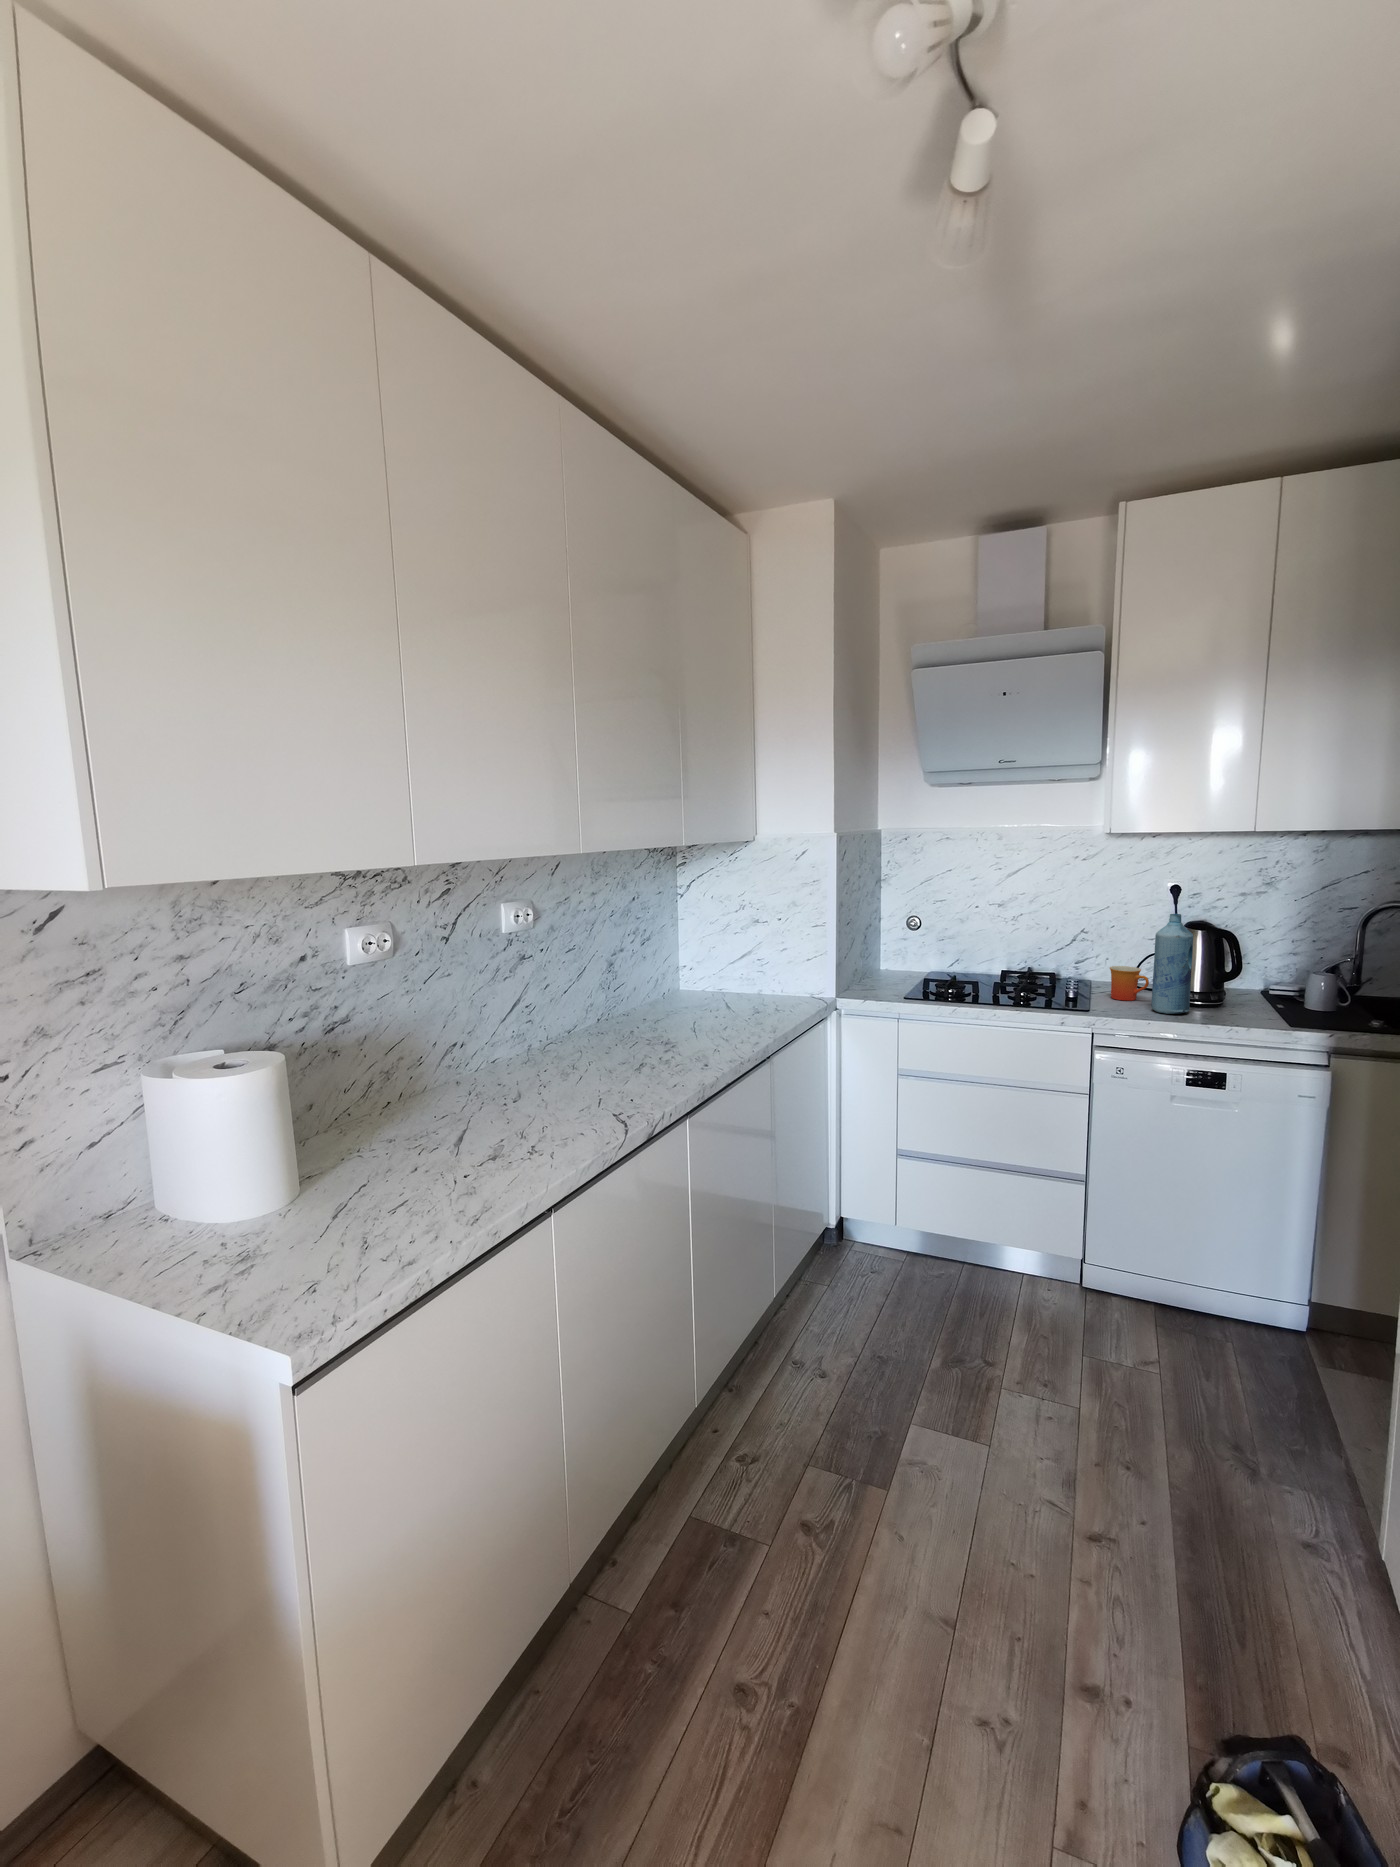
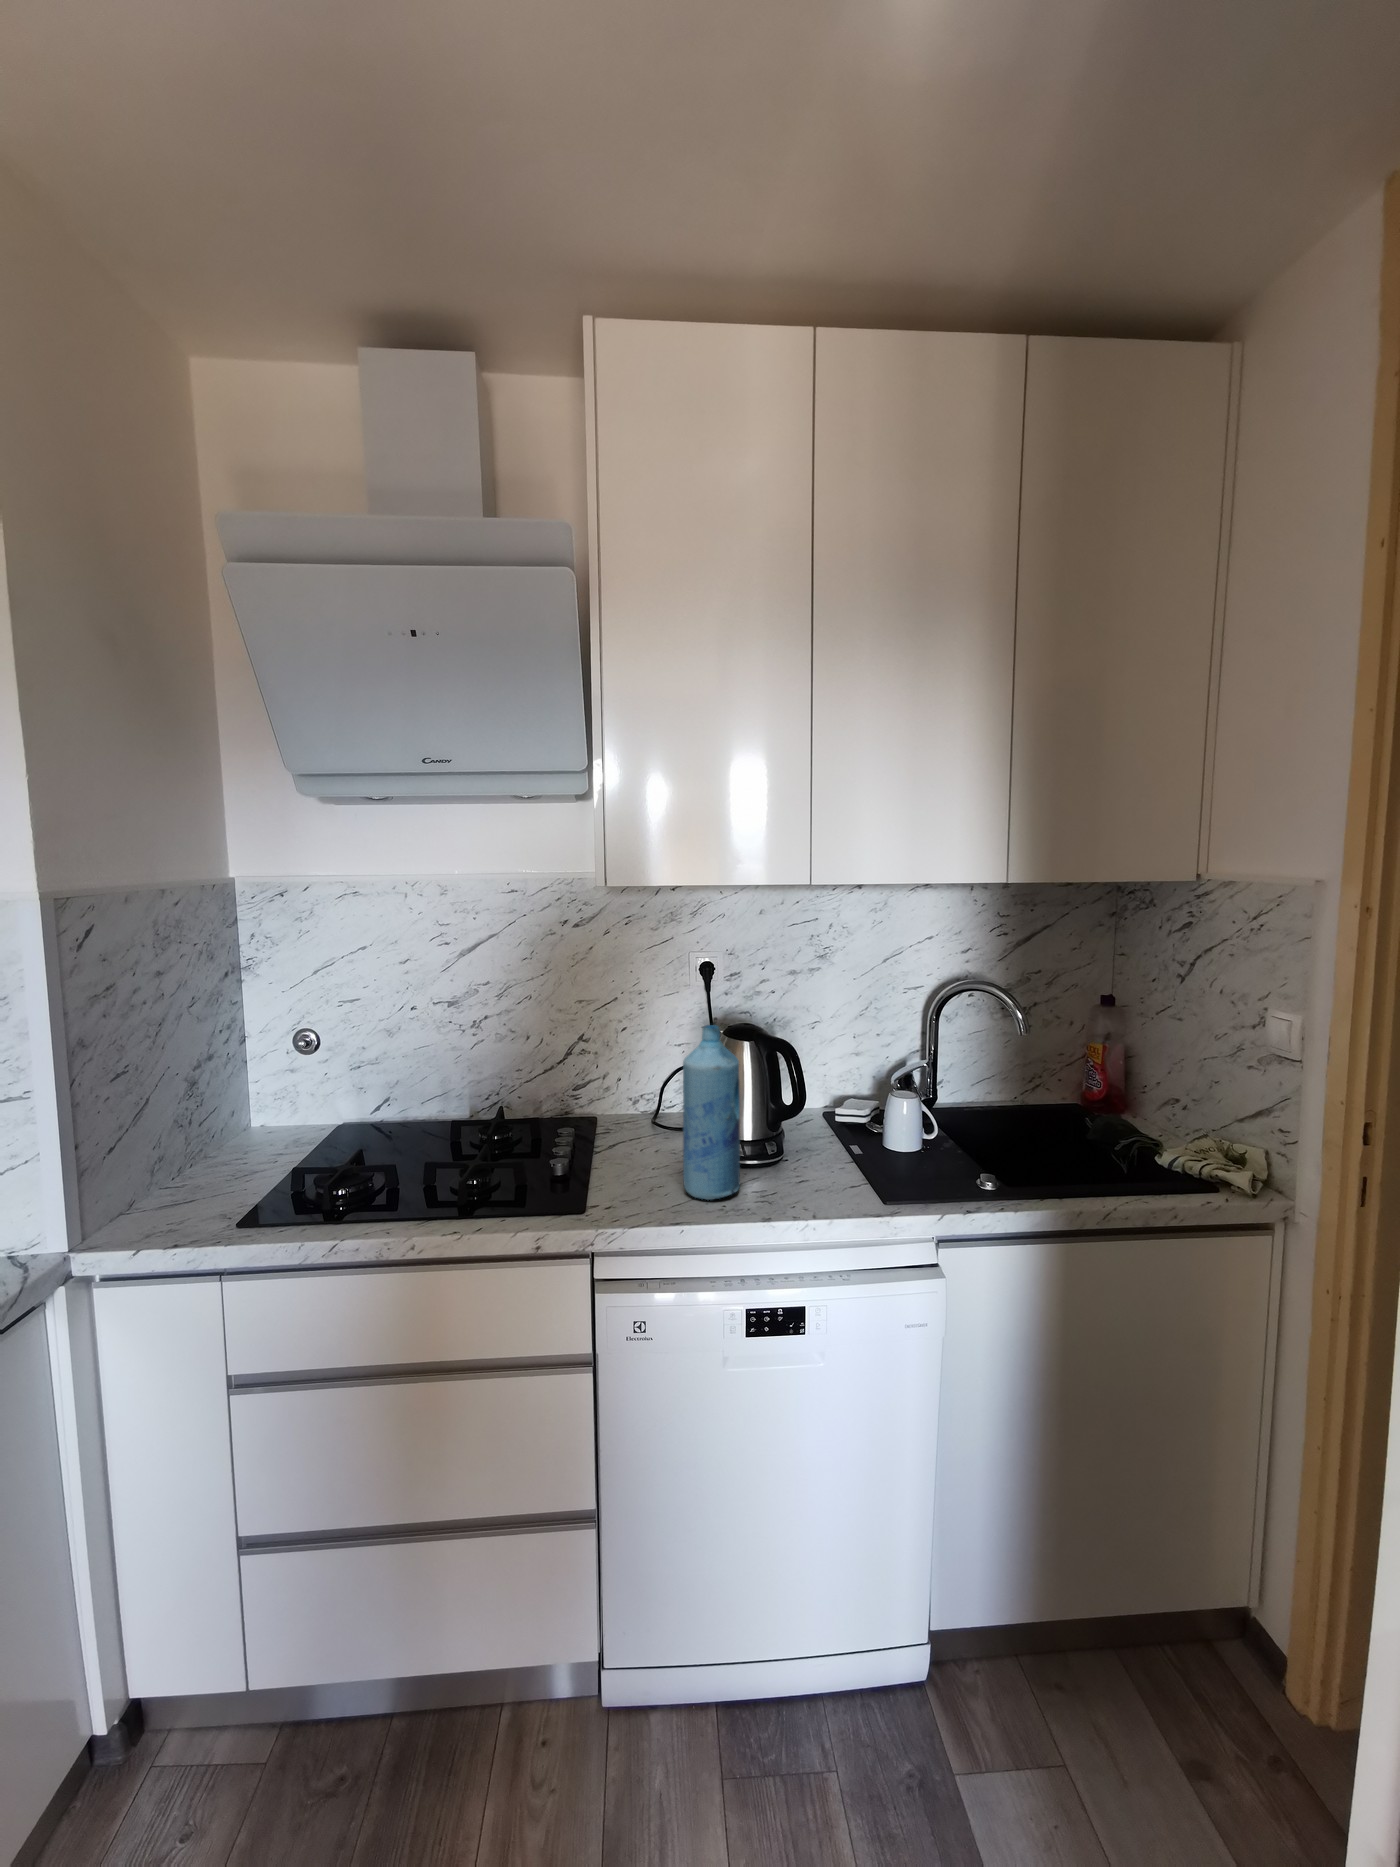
mug: present [1110,966,1149,1001] -> none [618,1104,678,1167]

